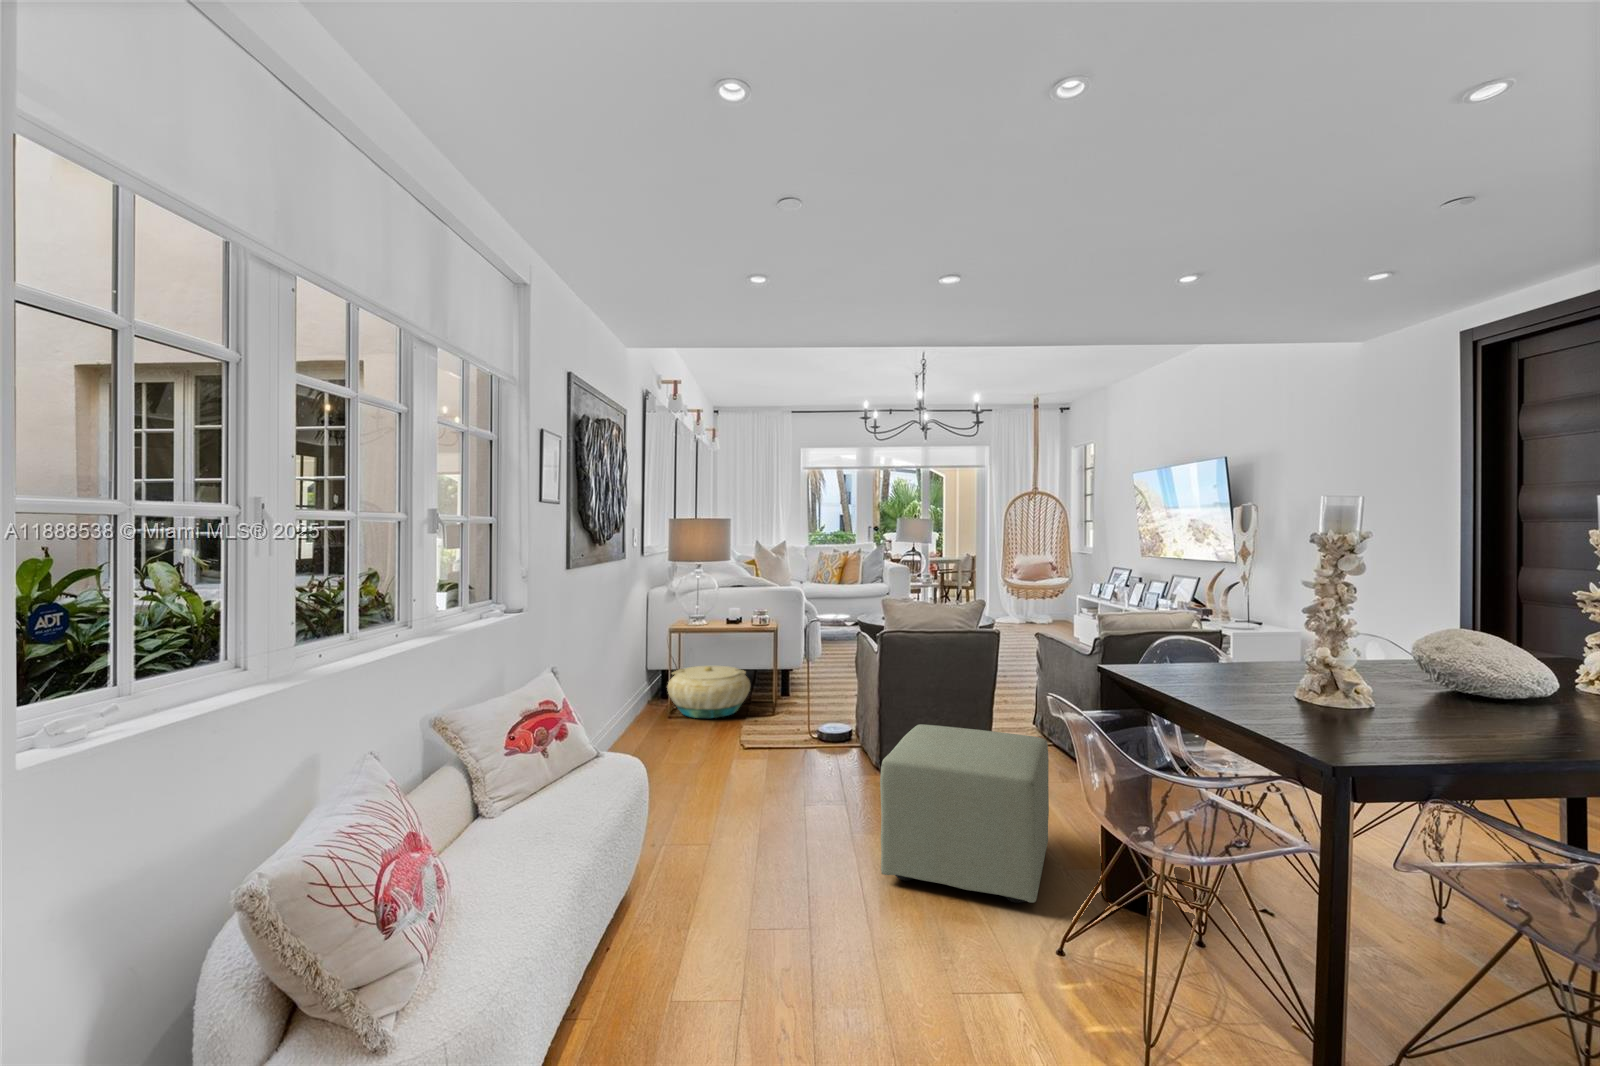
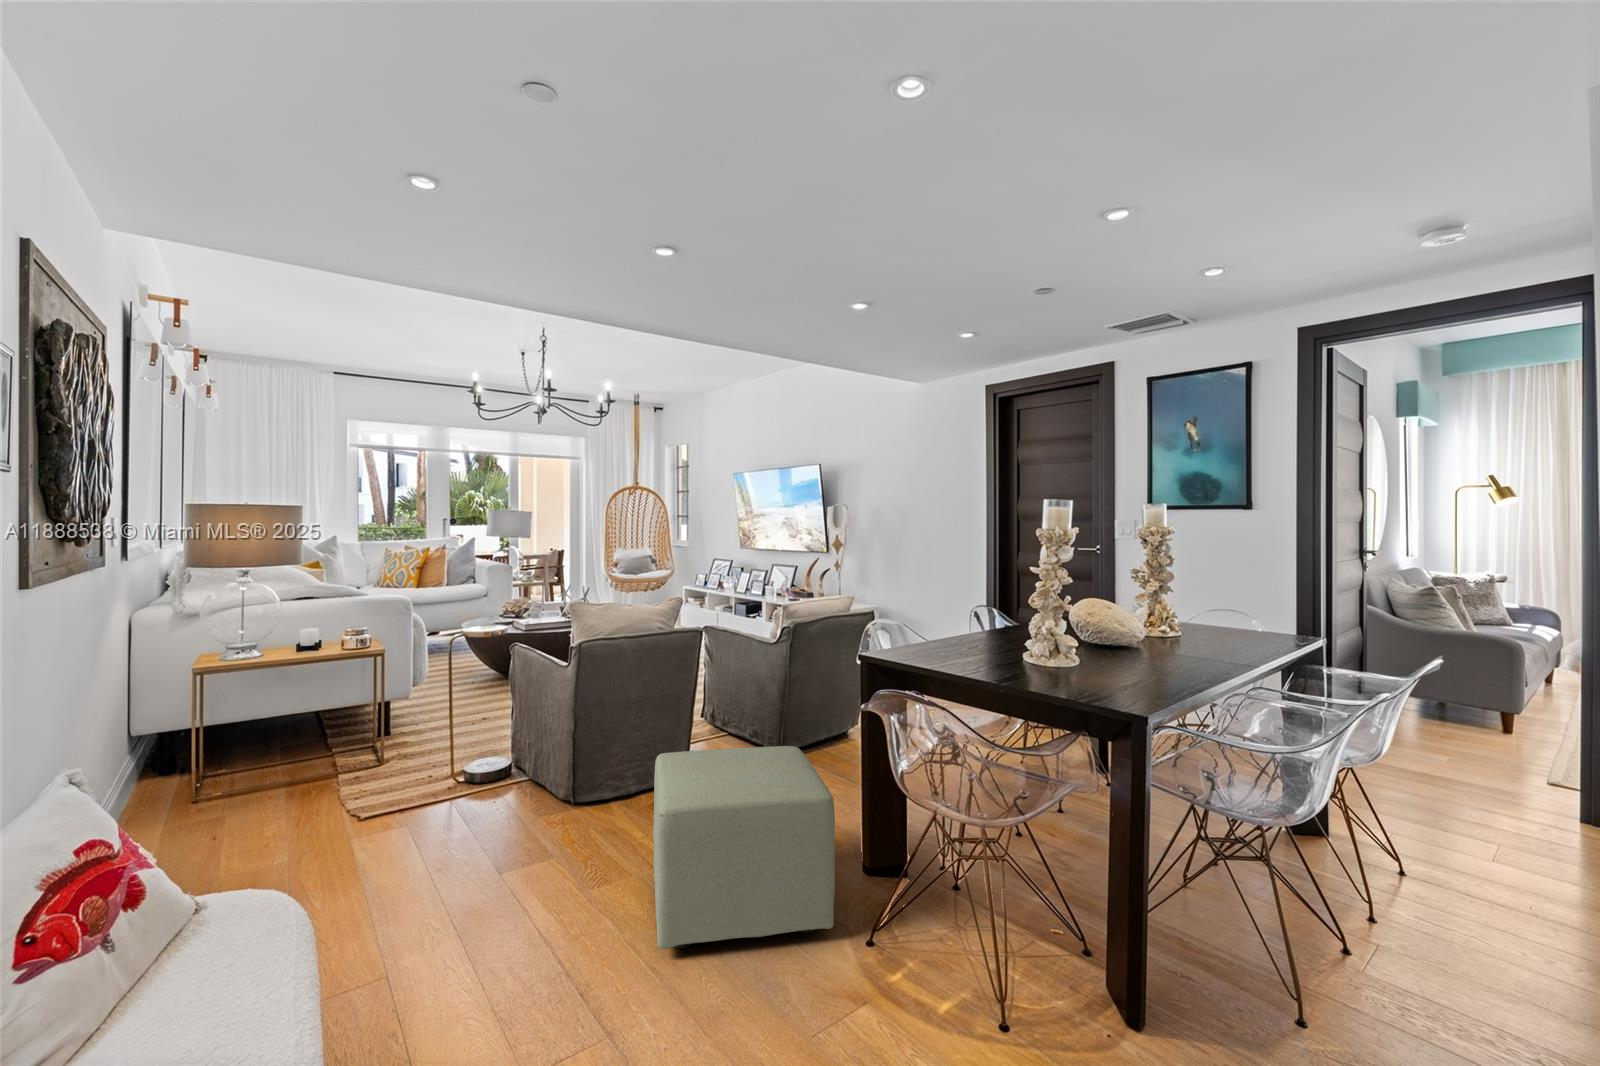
basket: present [667,666,750,718] -> none [199,710,344,792]

